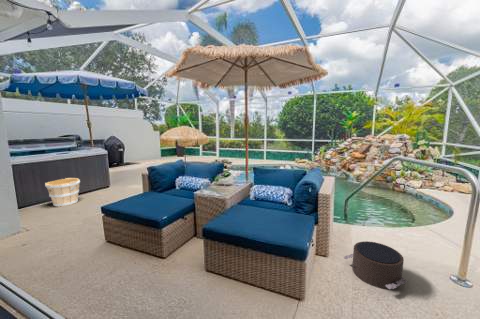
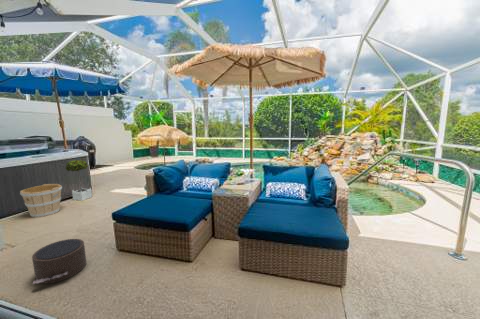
potted tree: none [86,157,109,194] -> present [66,160,92,200]
pouf: present [344,241,407,289] -> present [32,239,86,284]

